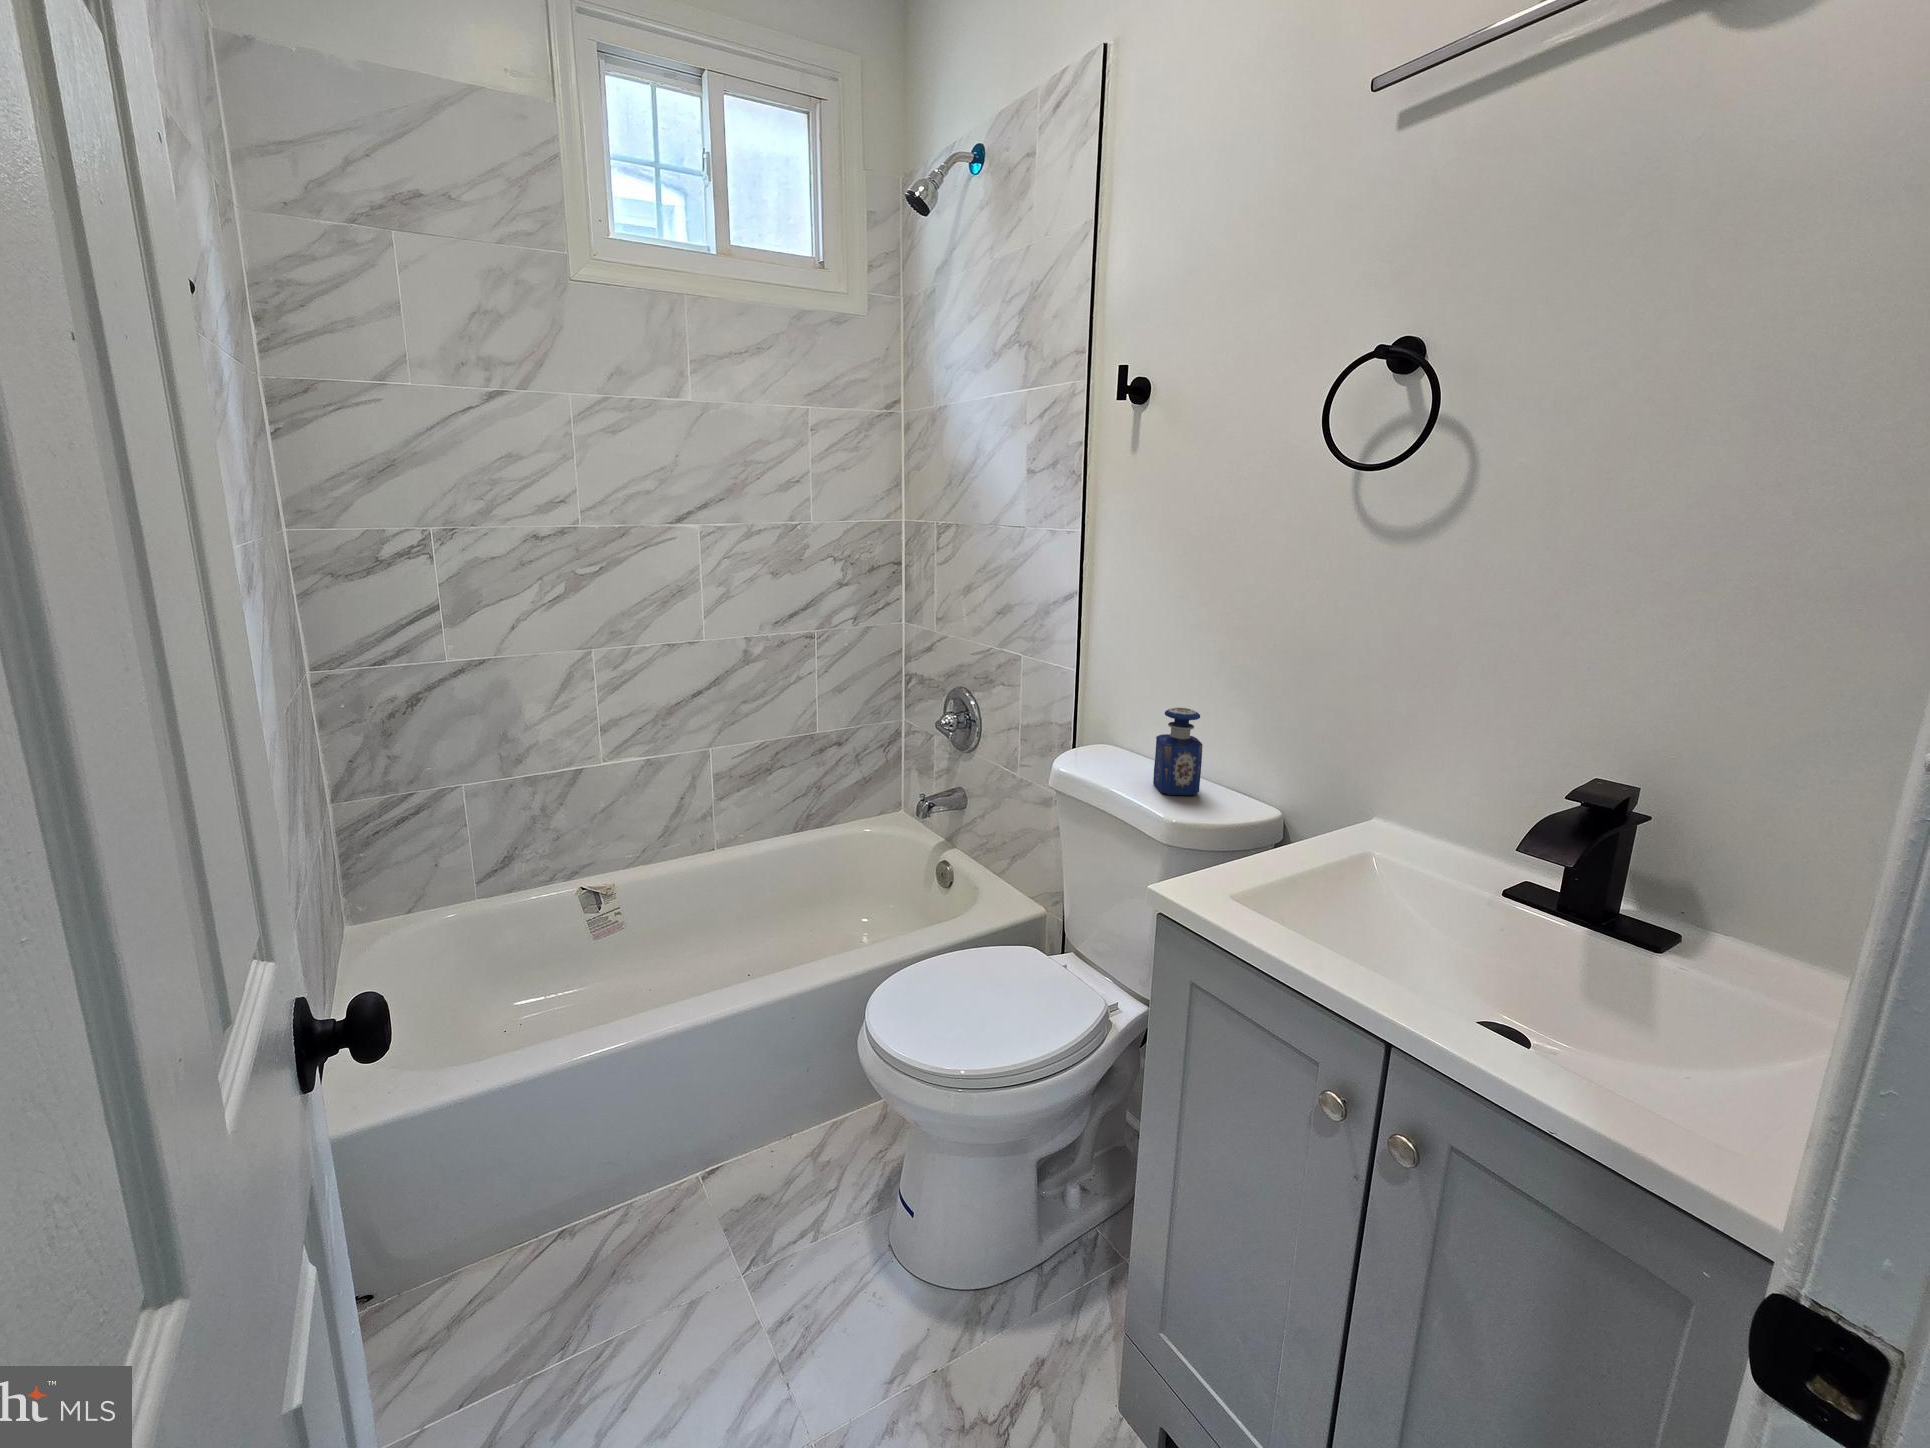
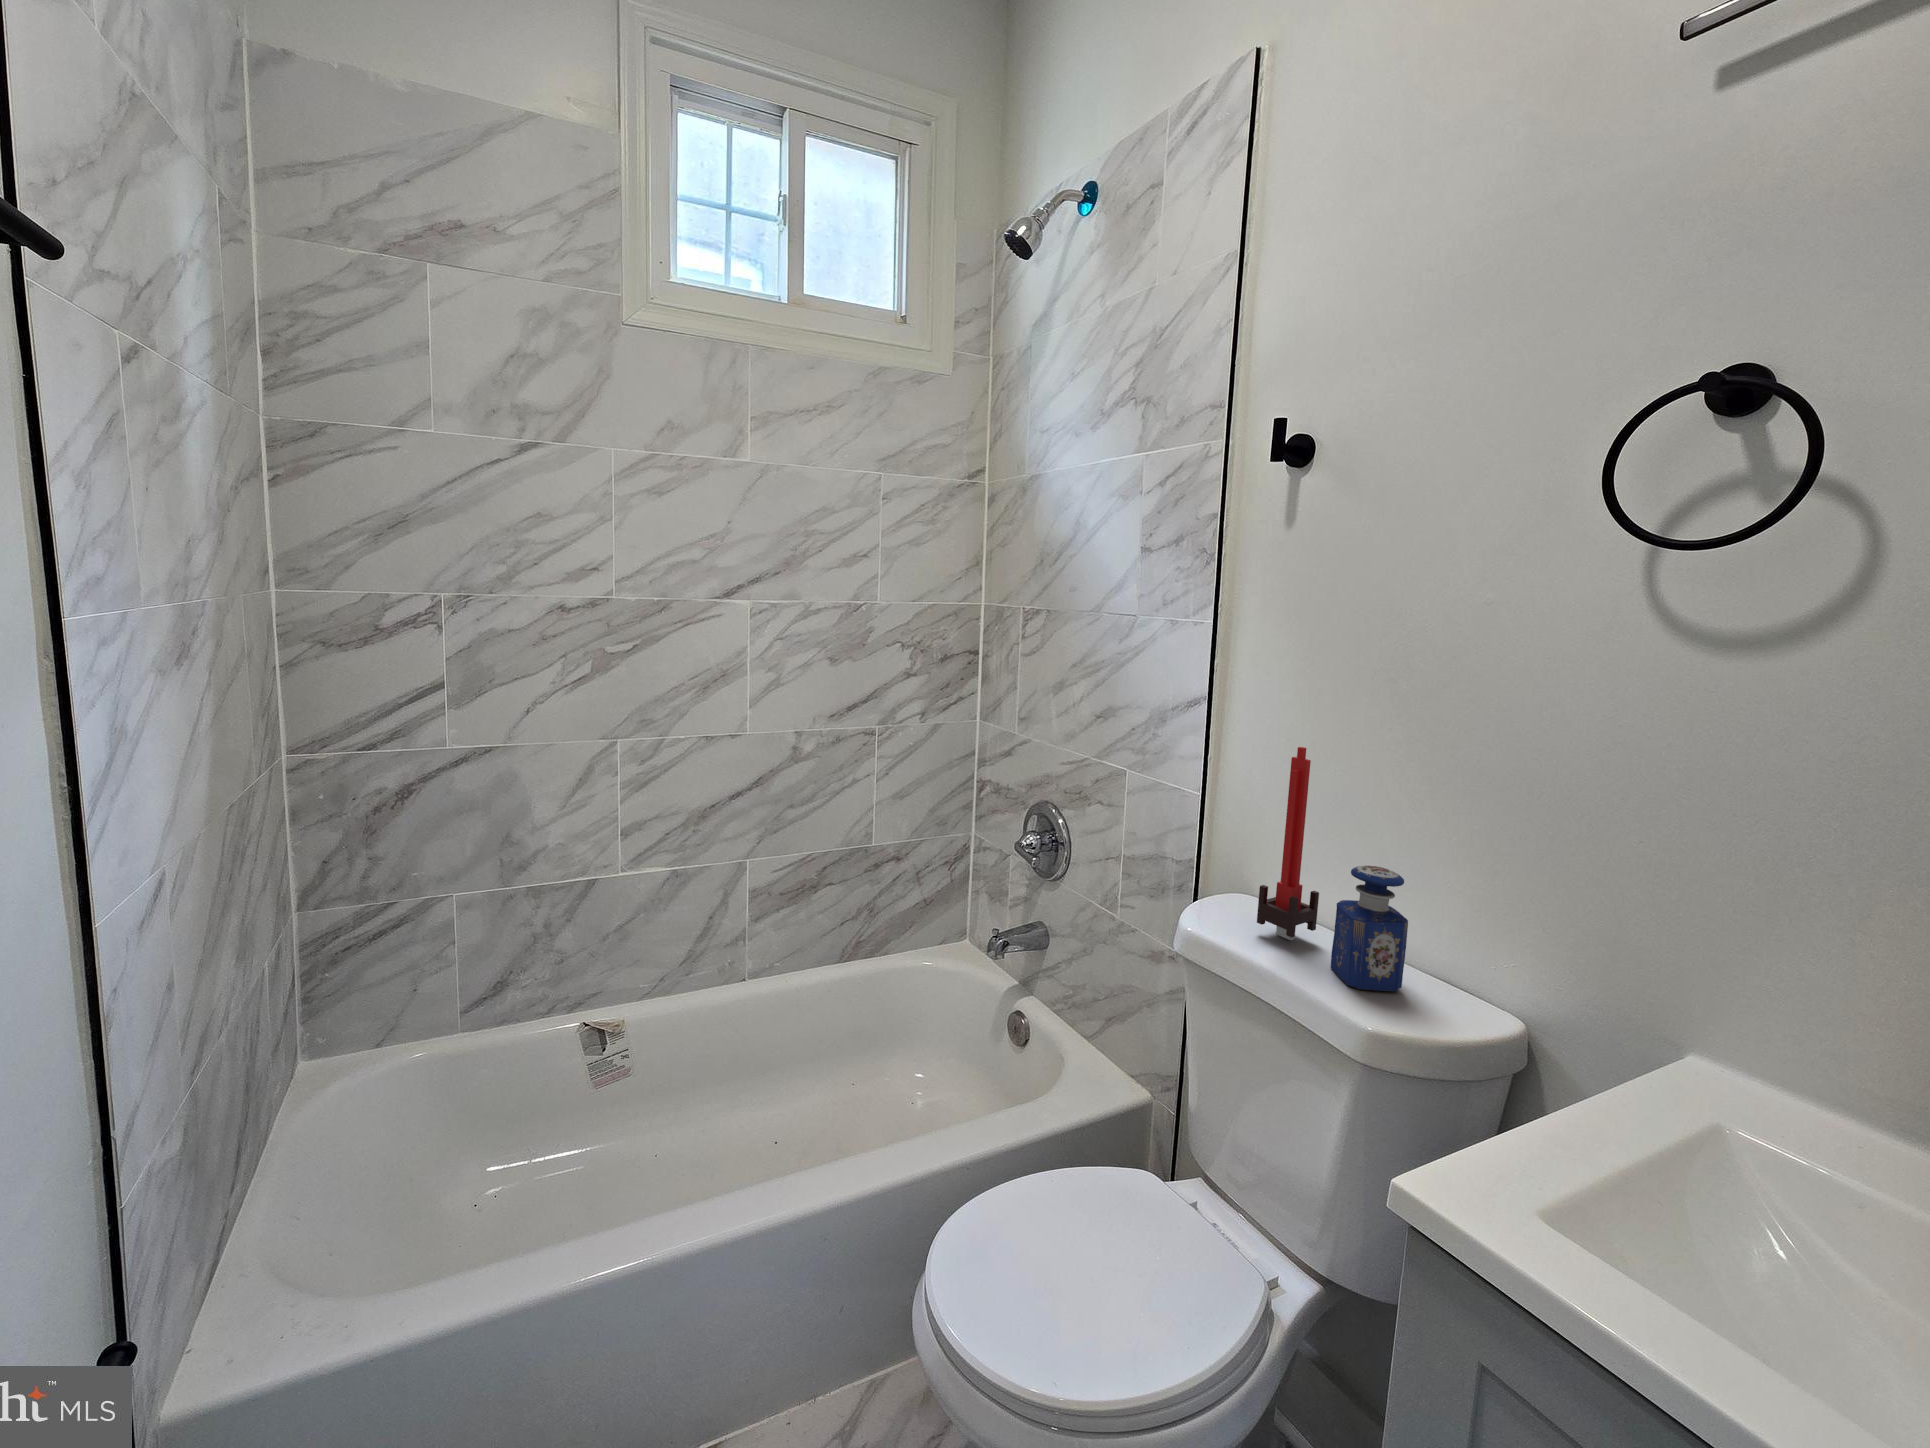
candle: none [1106,624,1149,769] -> present [1257,747,1319,940]

